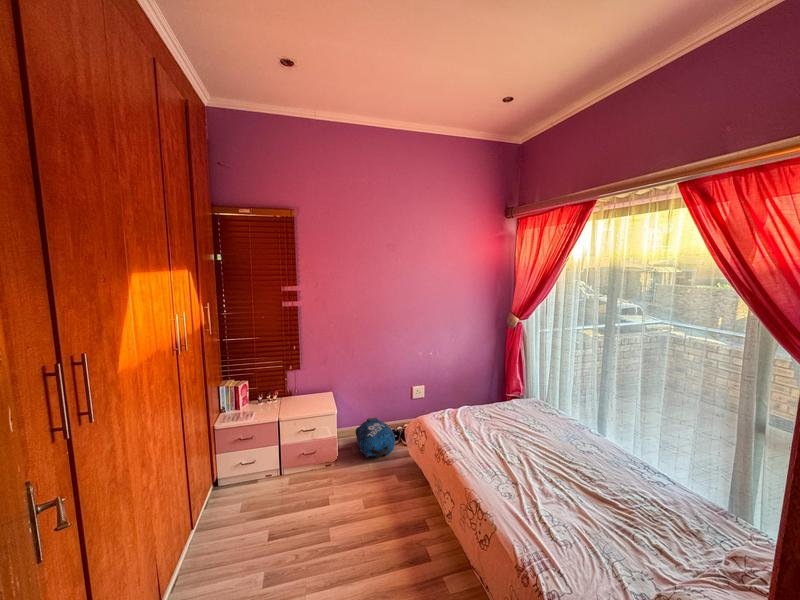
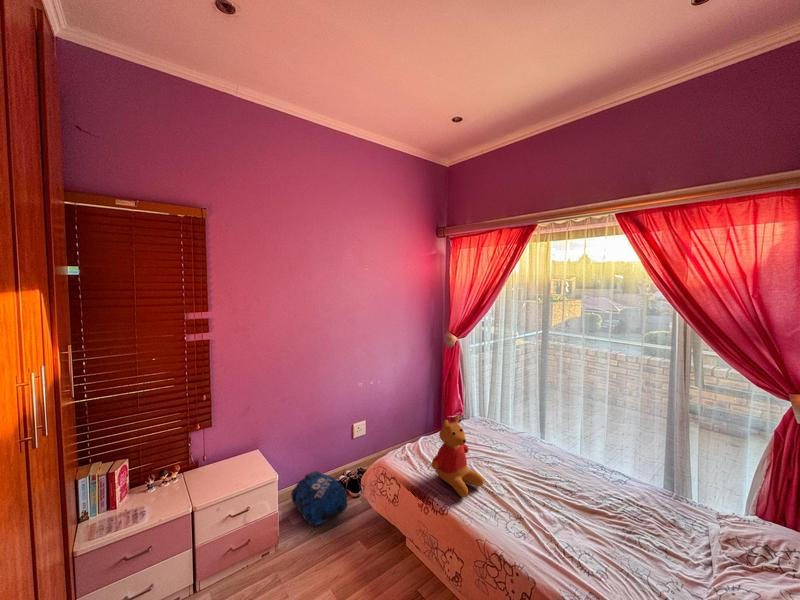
stuffed bear: none [449,386,497,457] -> present [432,415,484,497]

